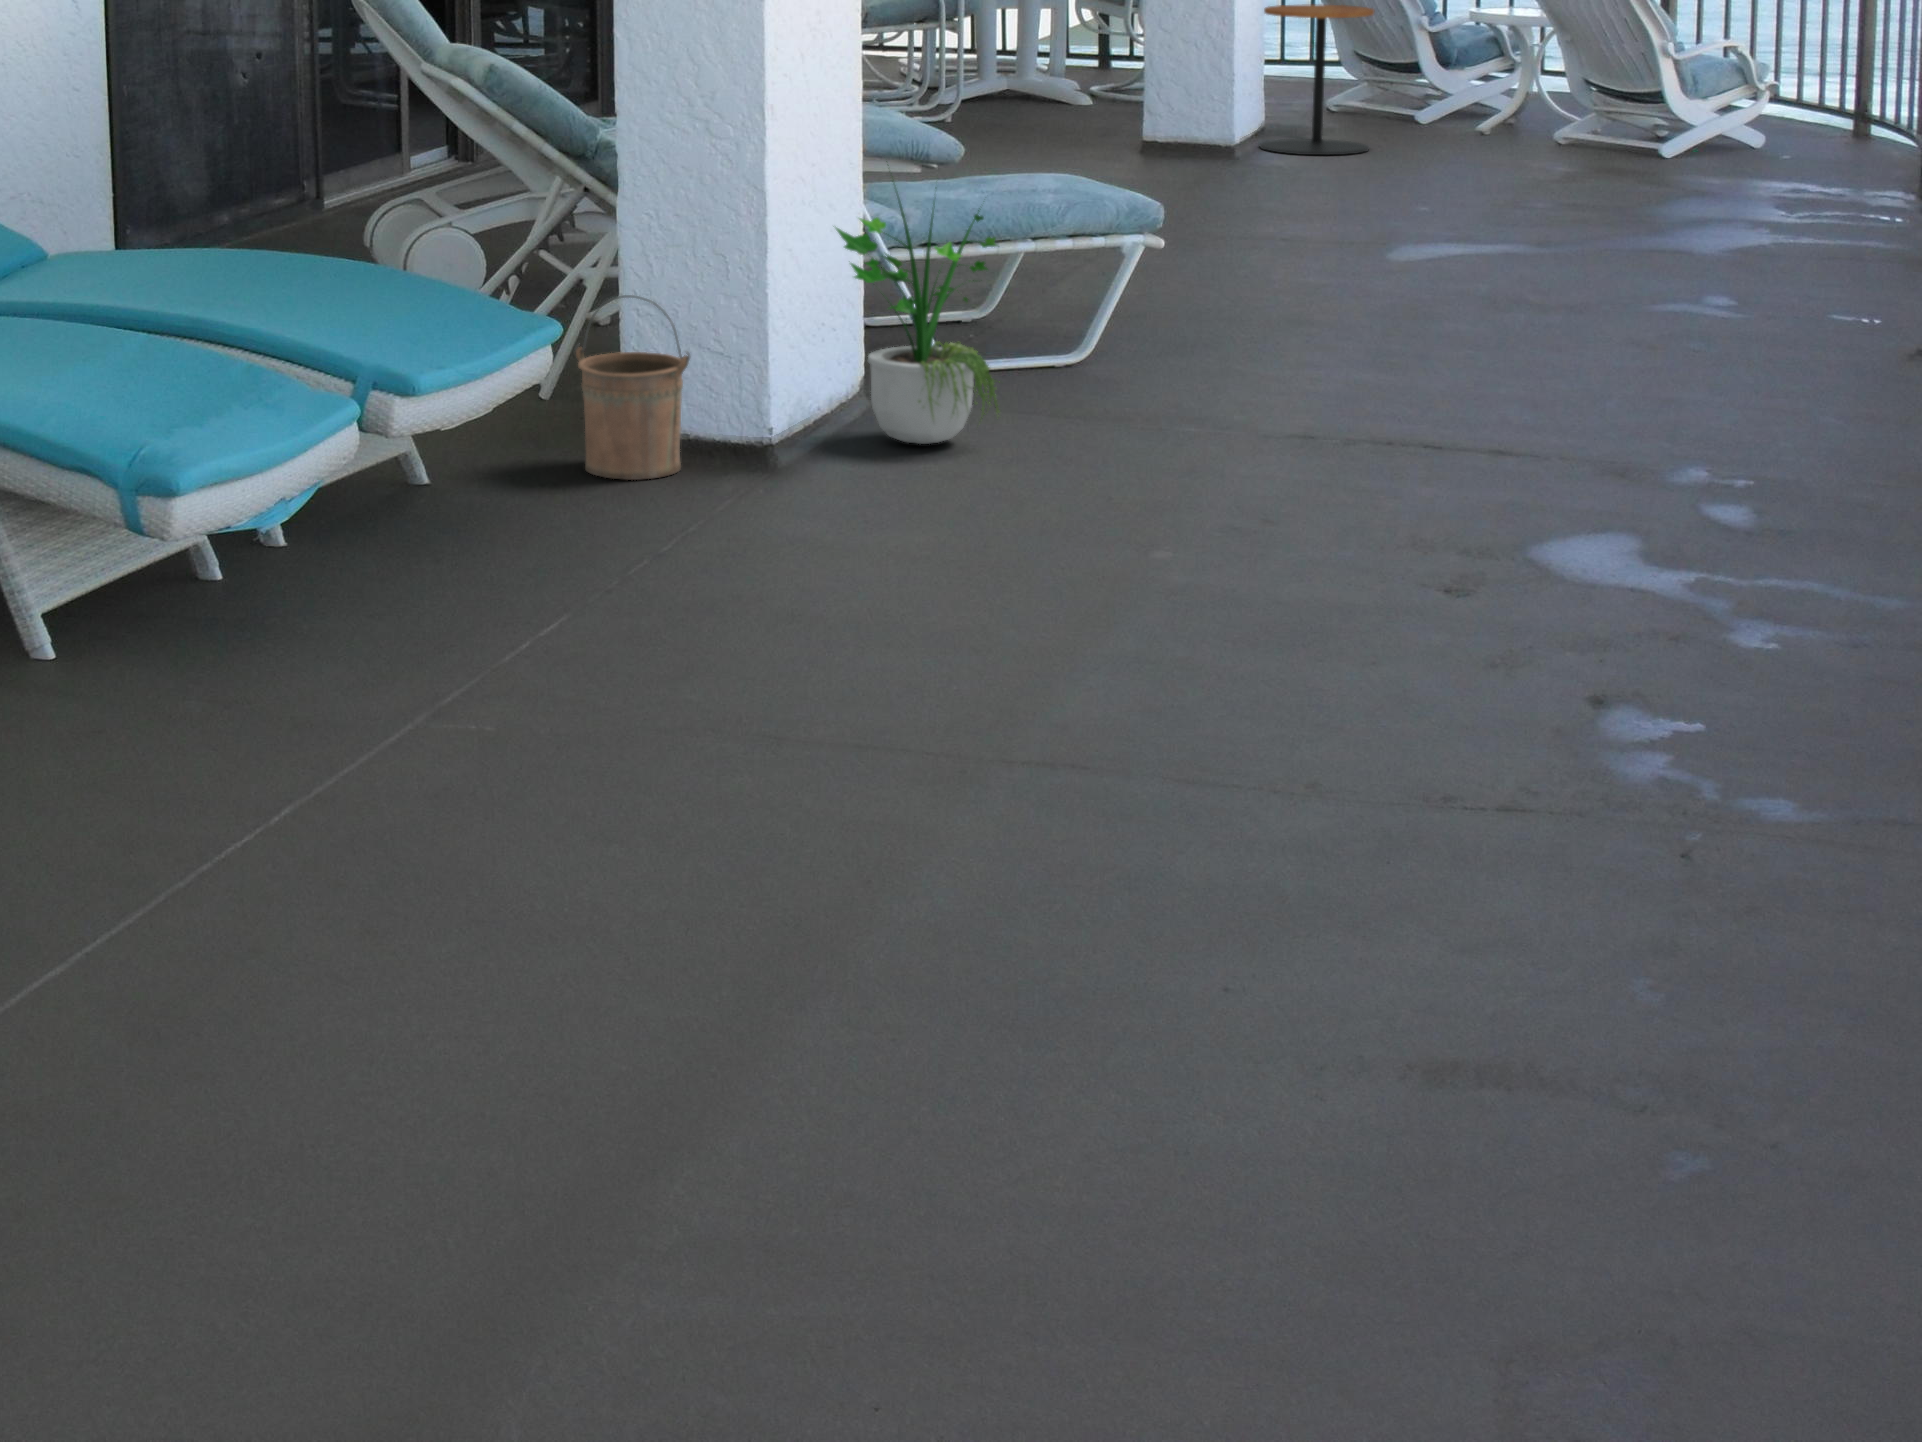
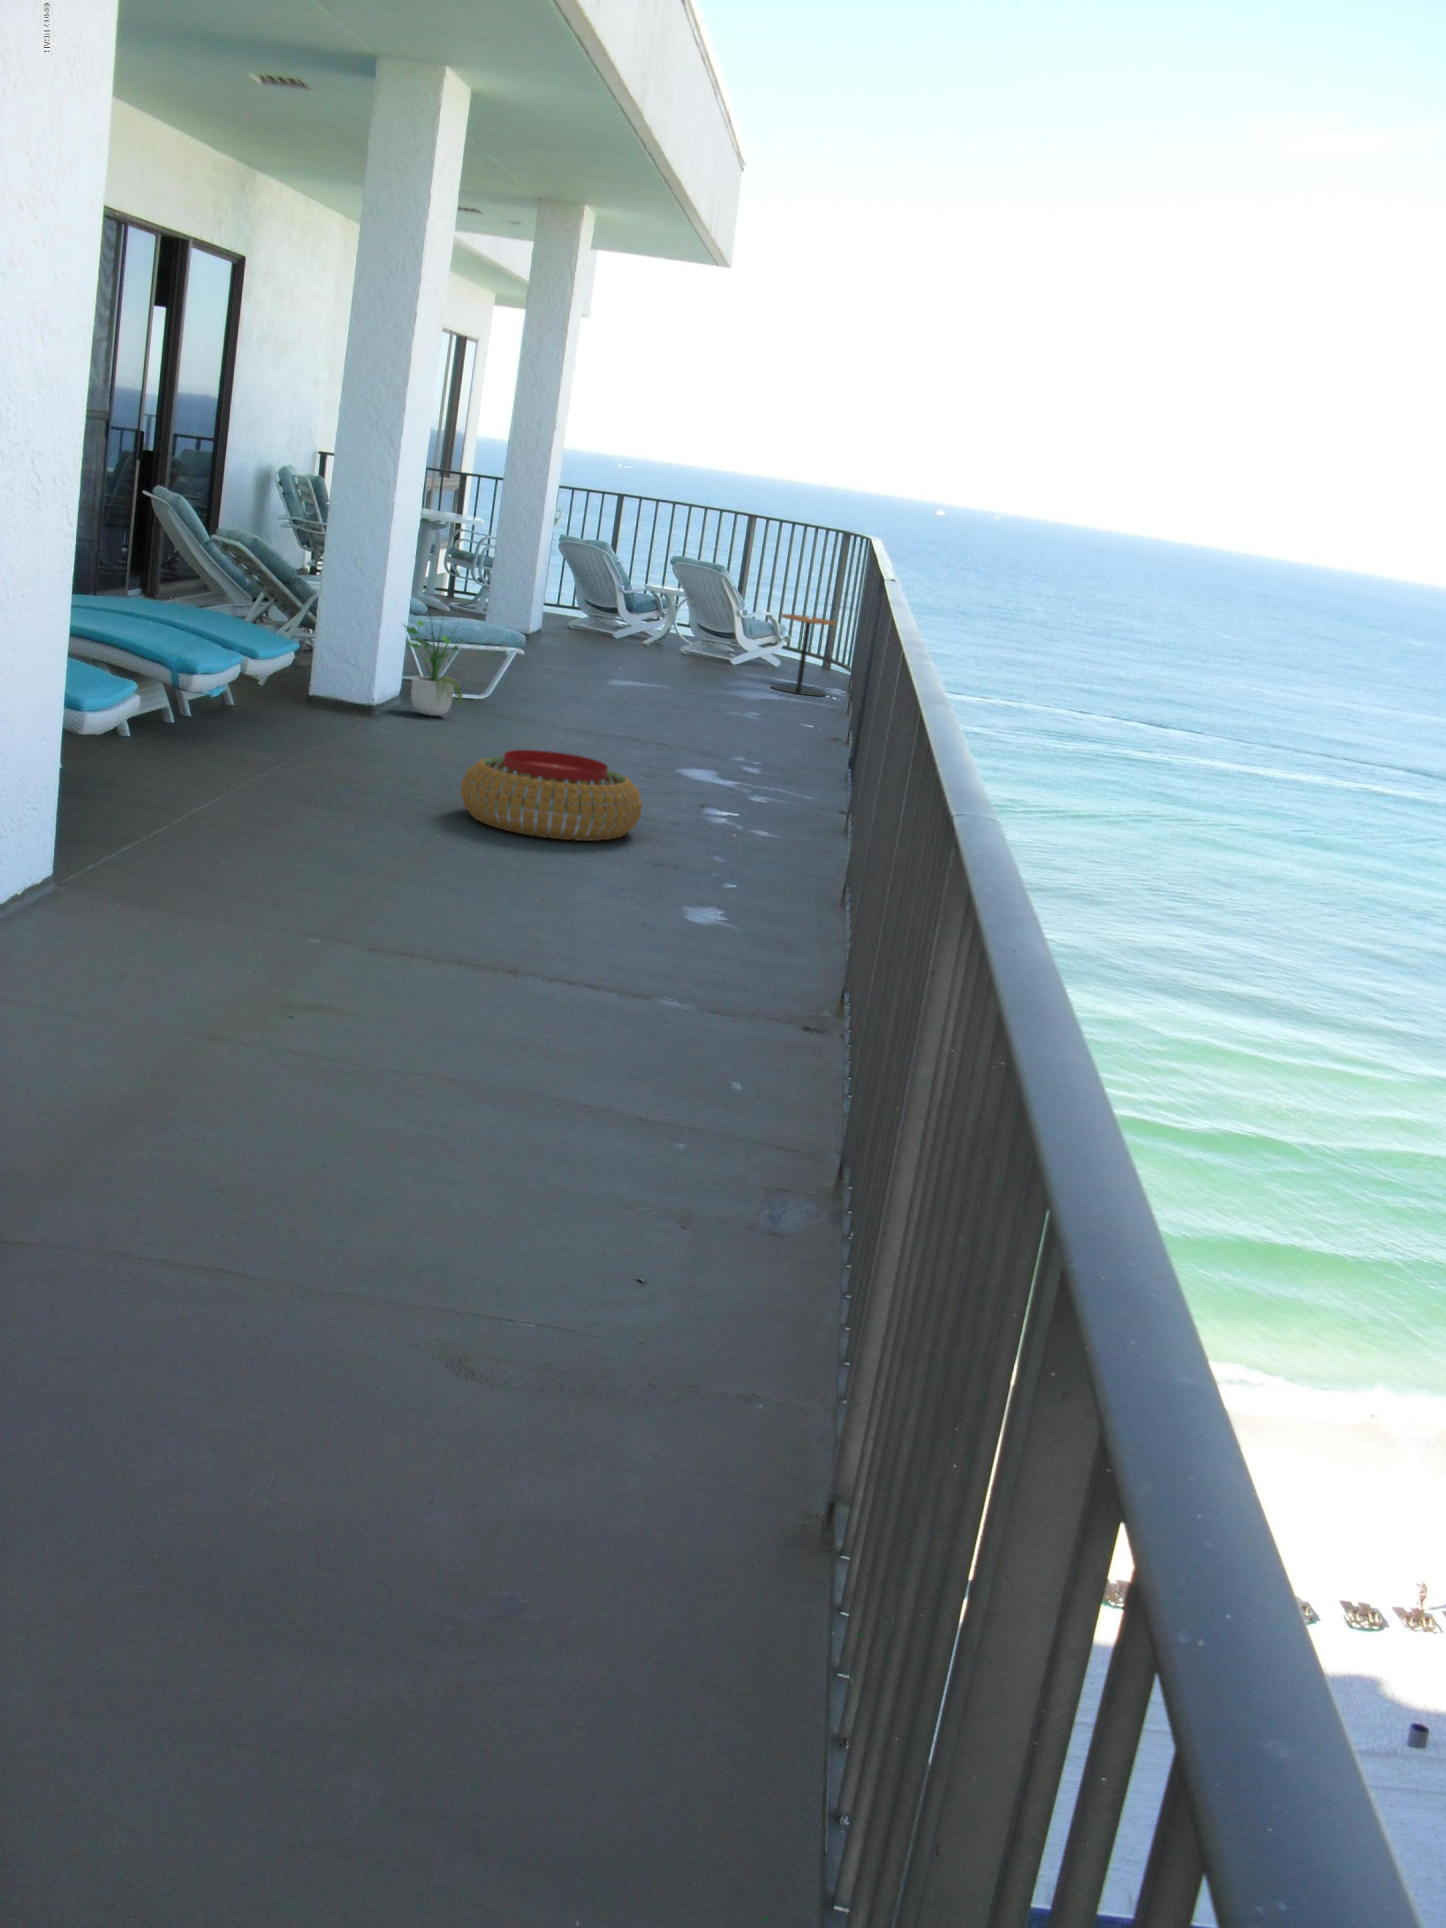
side table: present [1260,4,1374,155] -> present [772,614,837,696]
bucket: present [575,295,690,480] -> none [296,638,346,714]
pouf: none [834,712,1452,1090] -> present [460,750,643,841]

